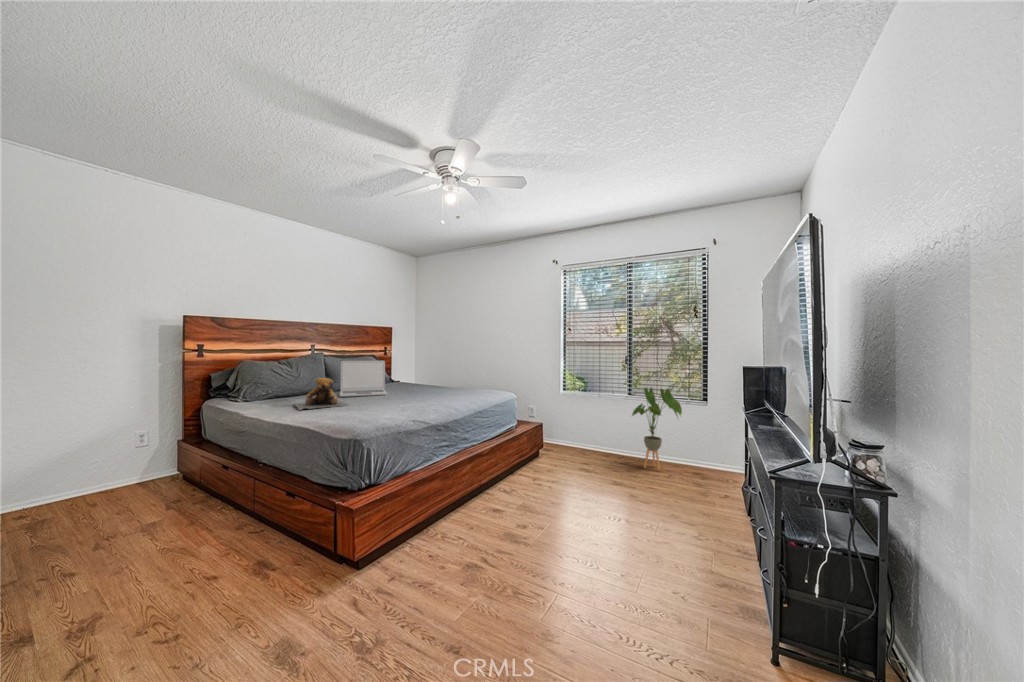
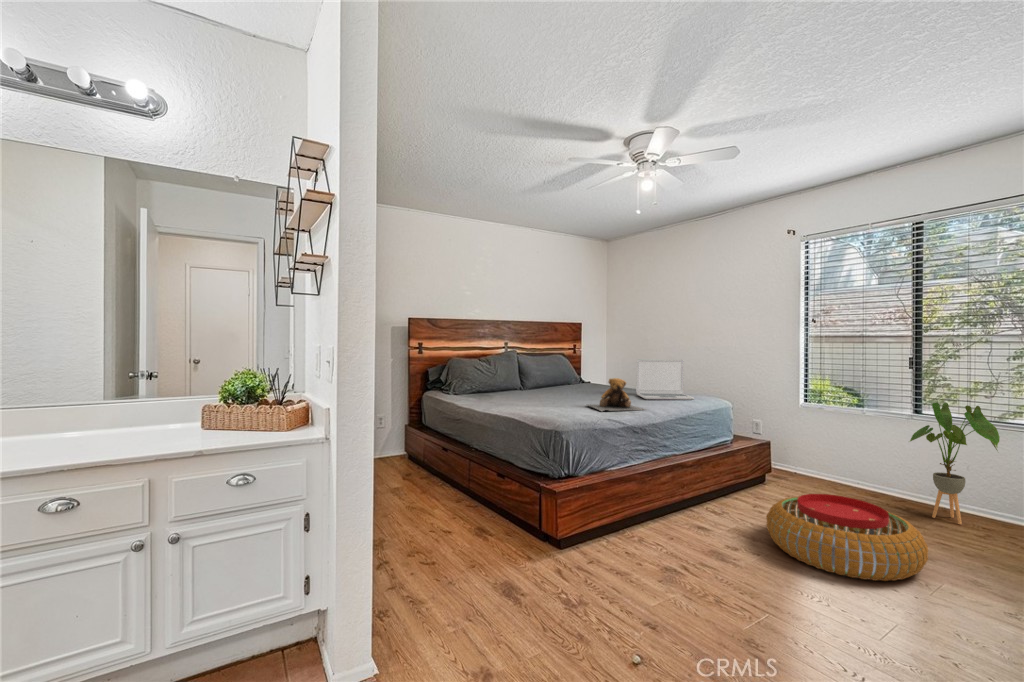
laptop: present [340,360,387,397] -> present [636,359,694,400]
teddy bear: present [294,378,348,410] -> present [588,378,645,411]
pouf: none [547,466,656,536] -> present [766,494,928,581]

